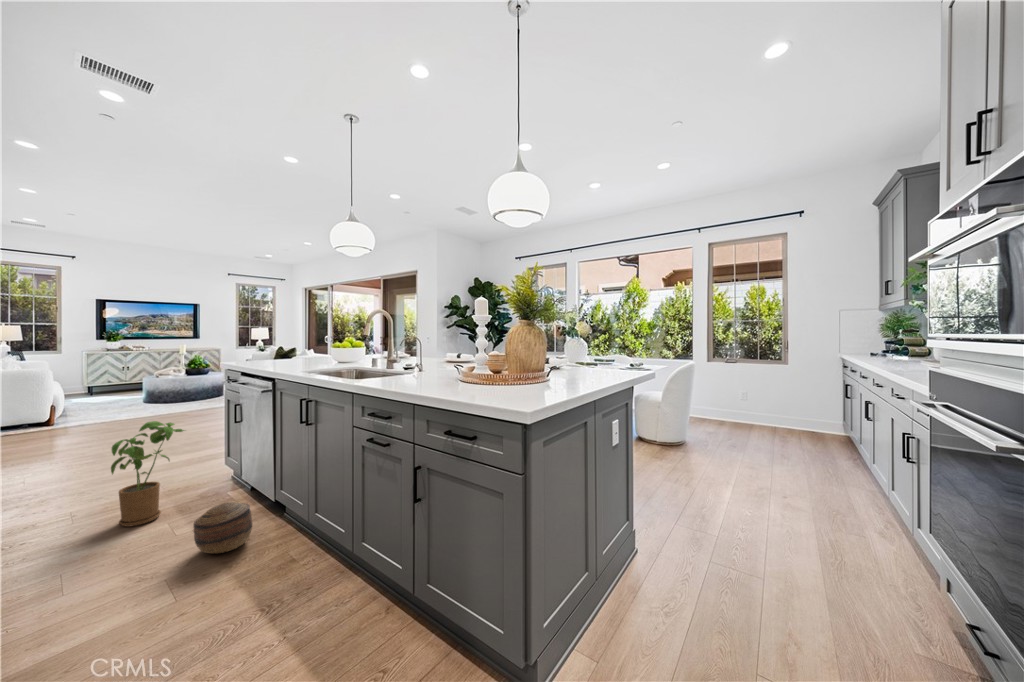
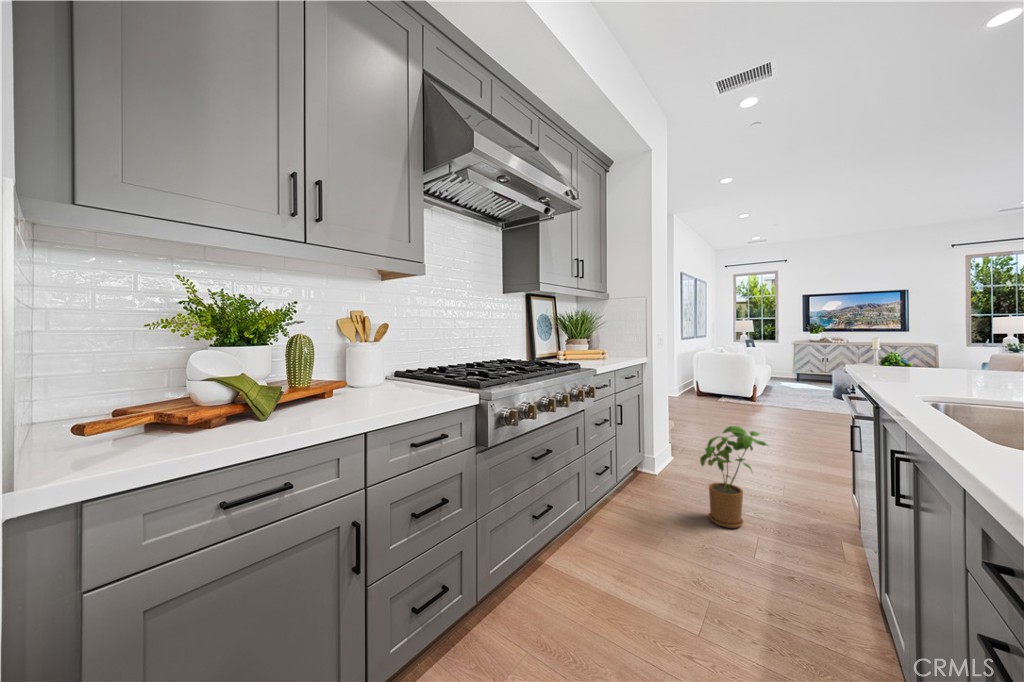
basket: present [194,502,252,553] -> none [725,554,797,628]

